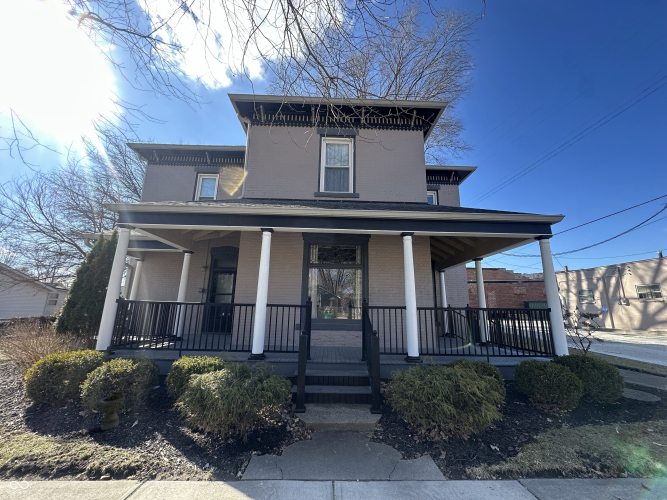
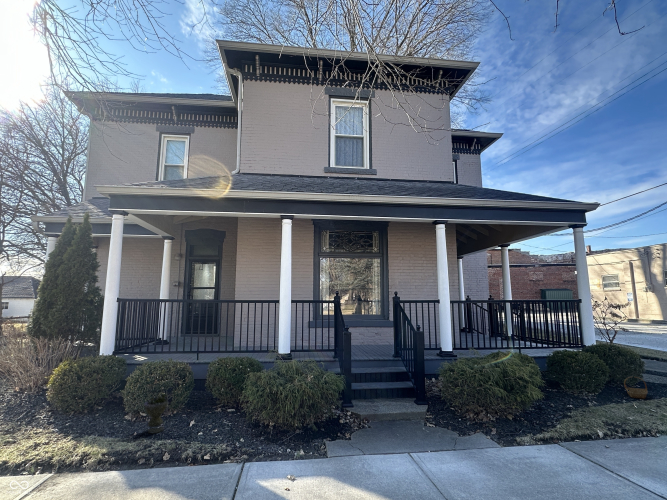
basket: none [601,394,630,420] -> present [624,377,648,399]

